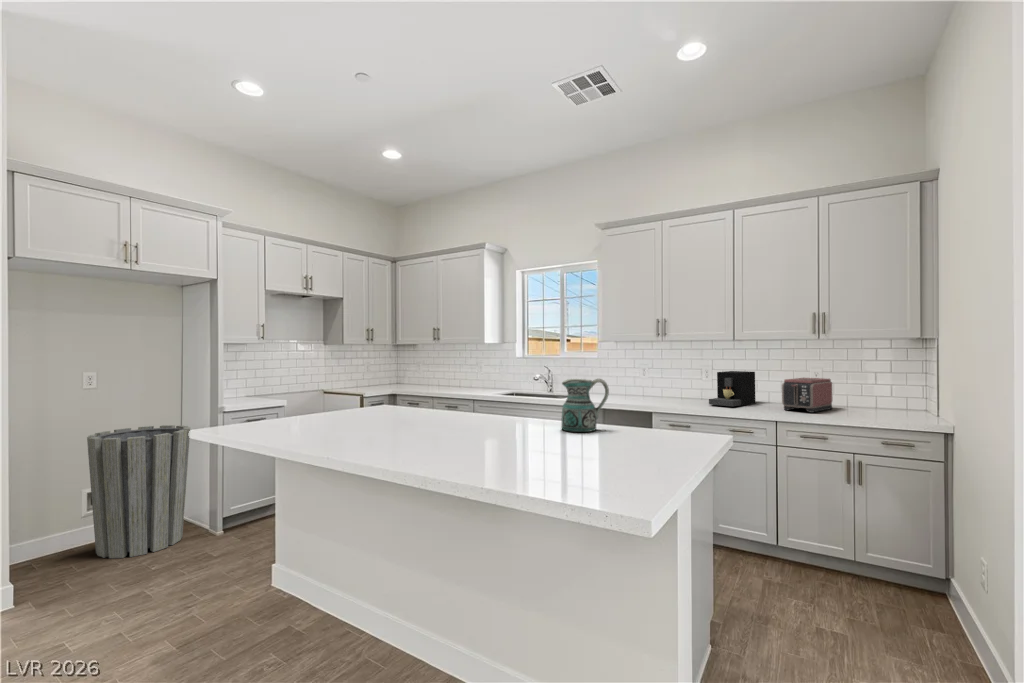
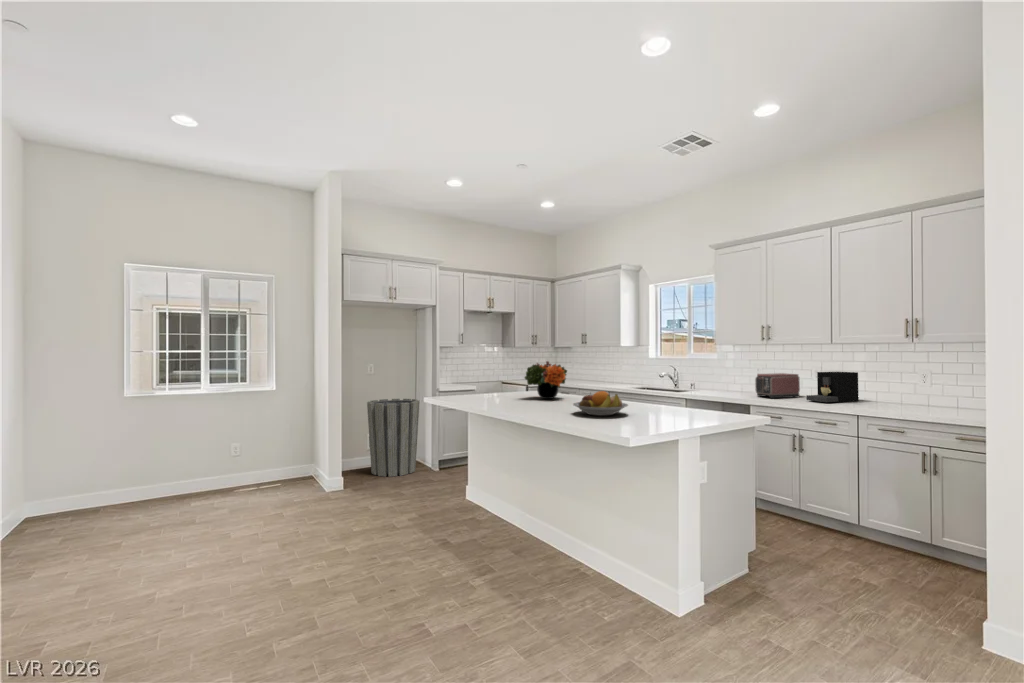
flower arrangement: none [375,364,441,421] -> present [525,361,567,399]
toaster: present [782,378,832,413] -> present [755,373,800,398]
ceramic pitcher: present [562,379,609,432] -> none [644,373,679,410]
fruit bowl: none [473,411,557,450] -> present [573,391,628,416]

